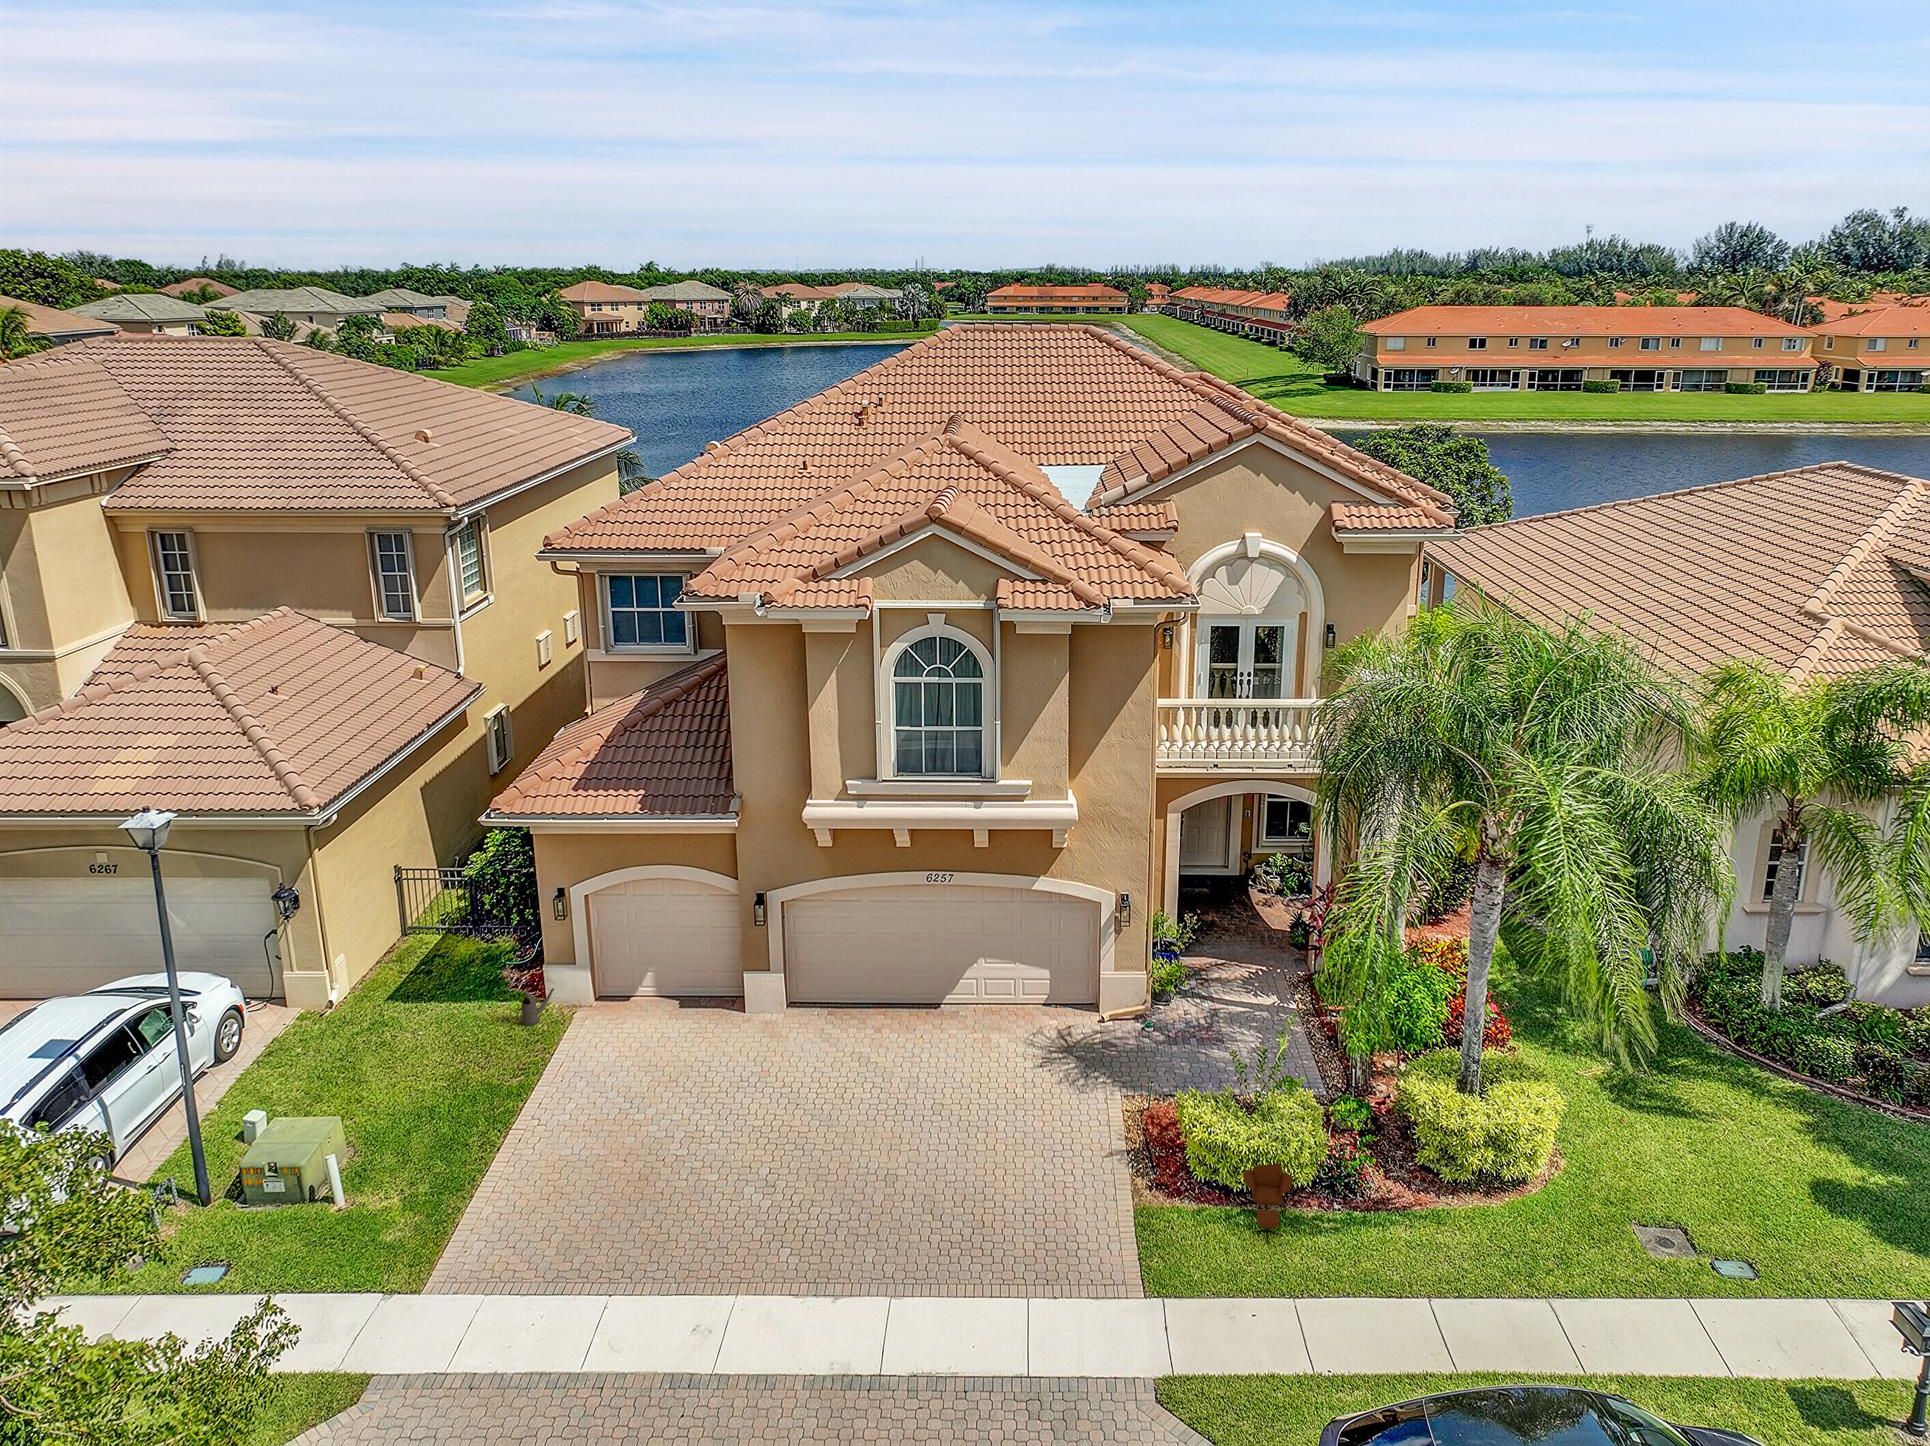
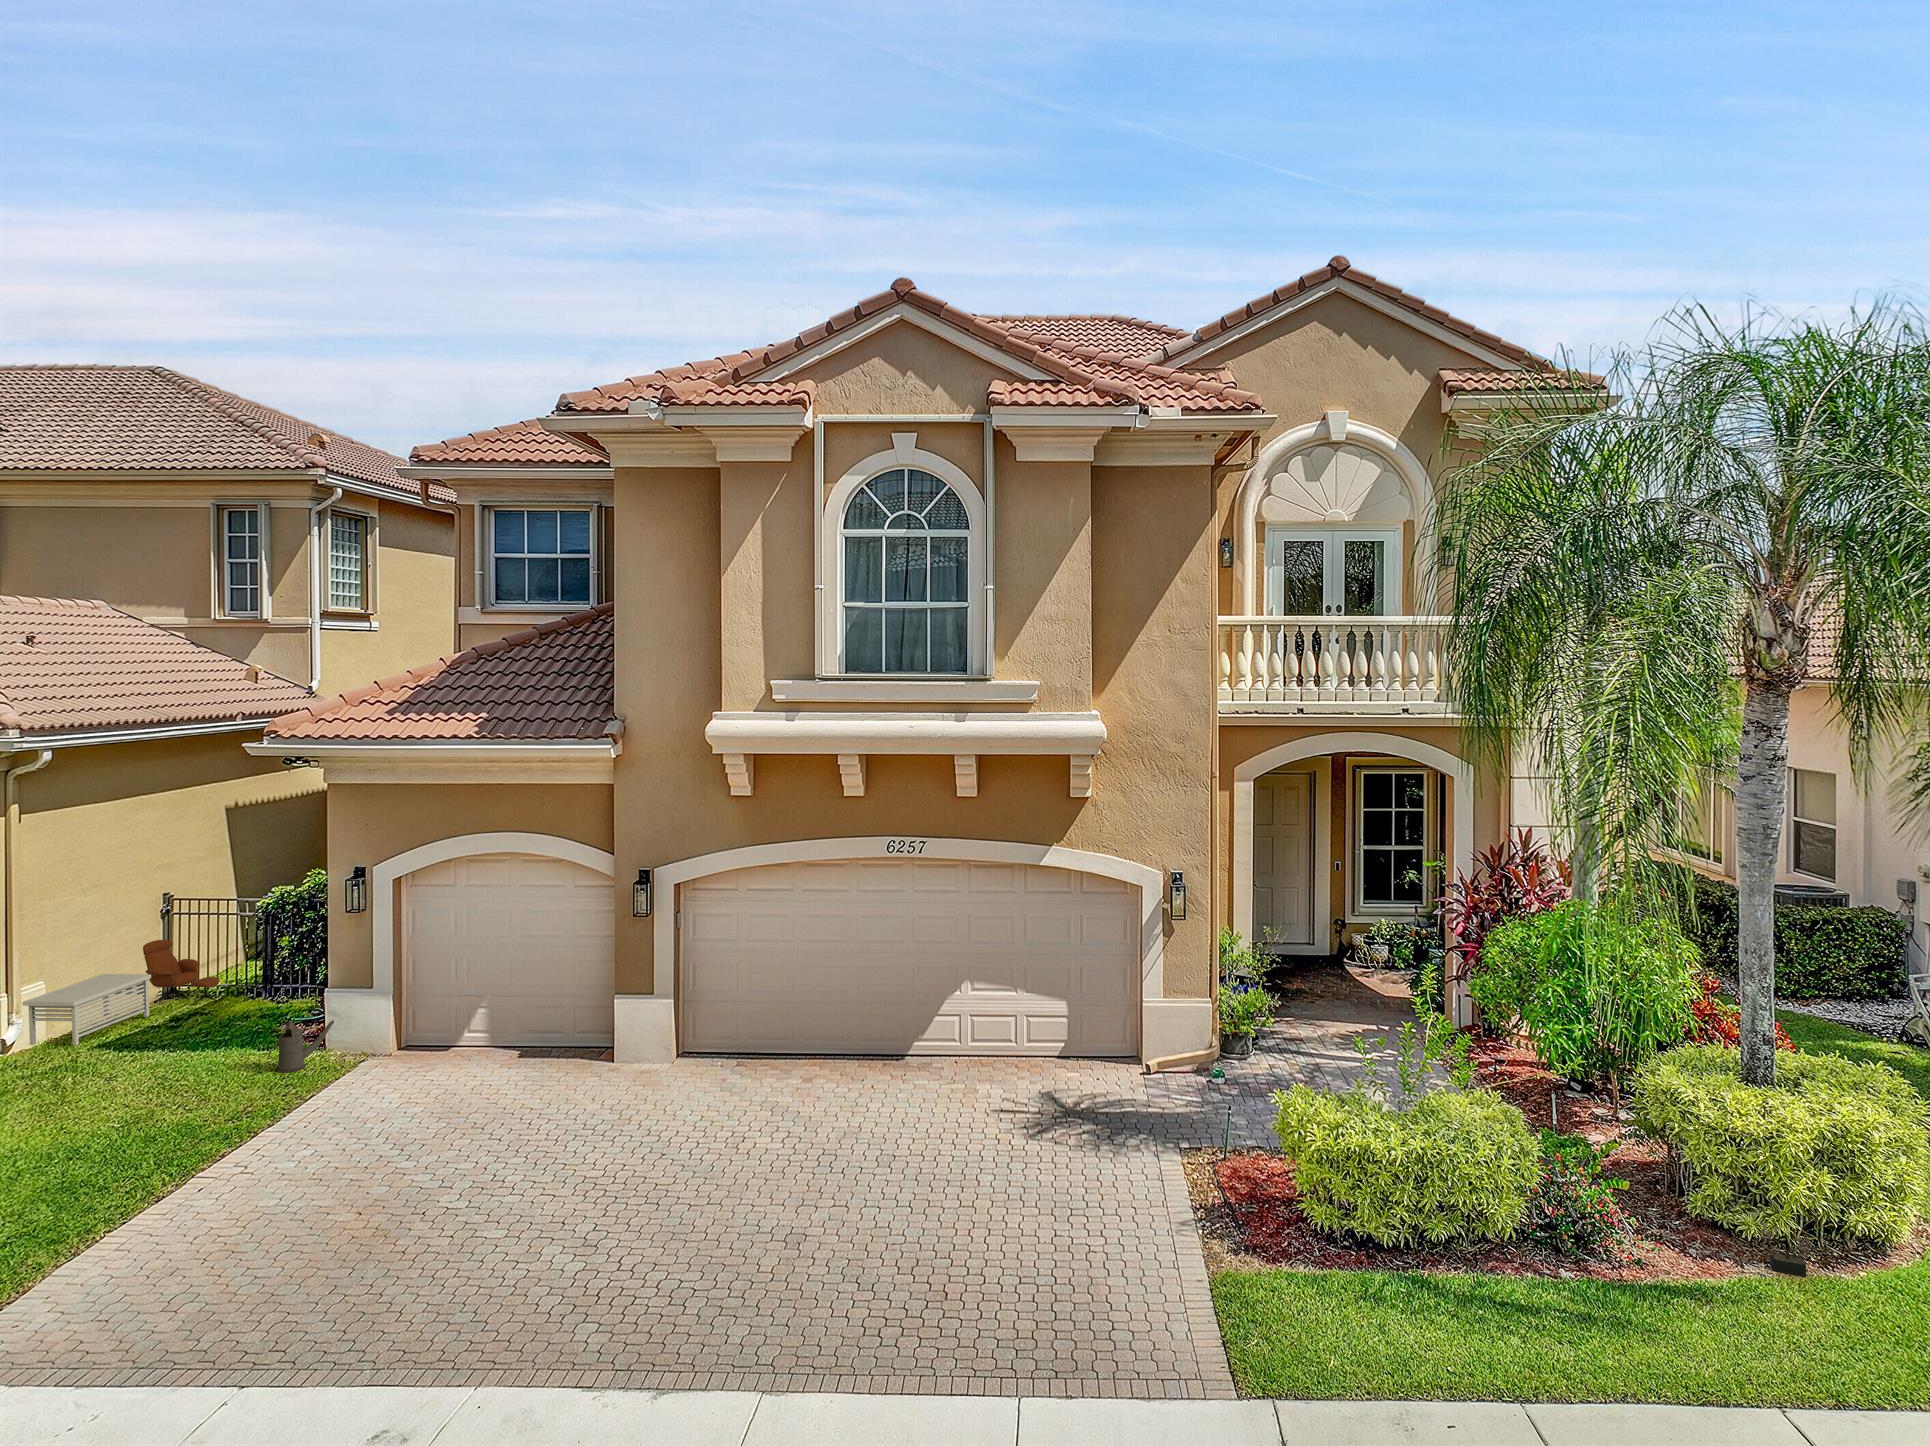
storage bench: none [334,938,410,998] -> present [22,974,151,1046]
lounge chair: present [1243,1163,1292,1244] -> present [143,940,219,1004]
decorative plant: none [1445,1171,1476,1204] -> present [1755,1221,1816,1277]

